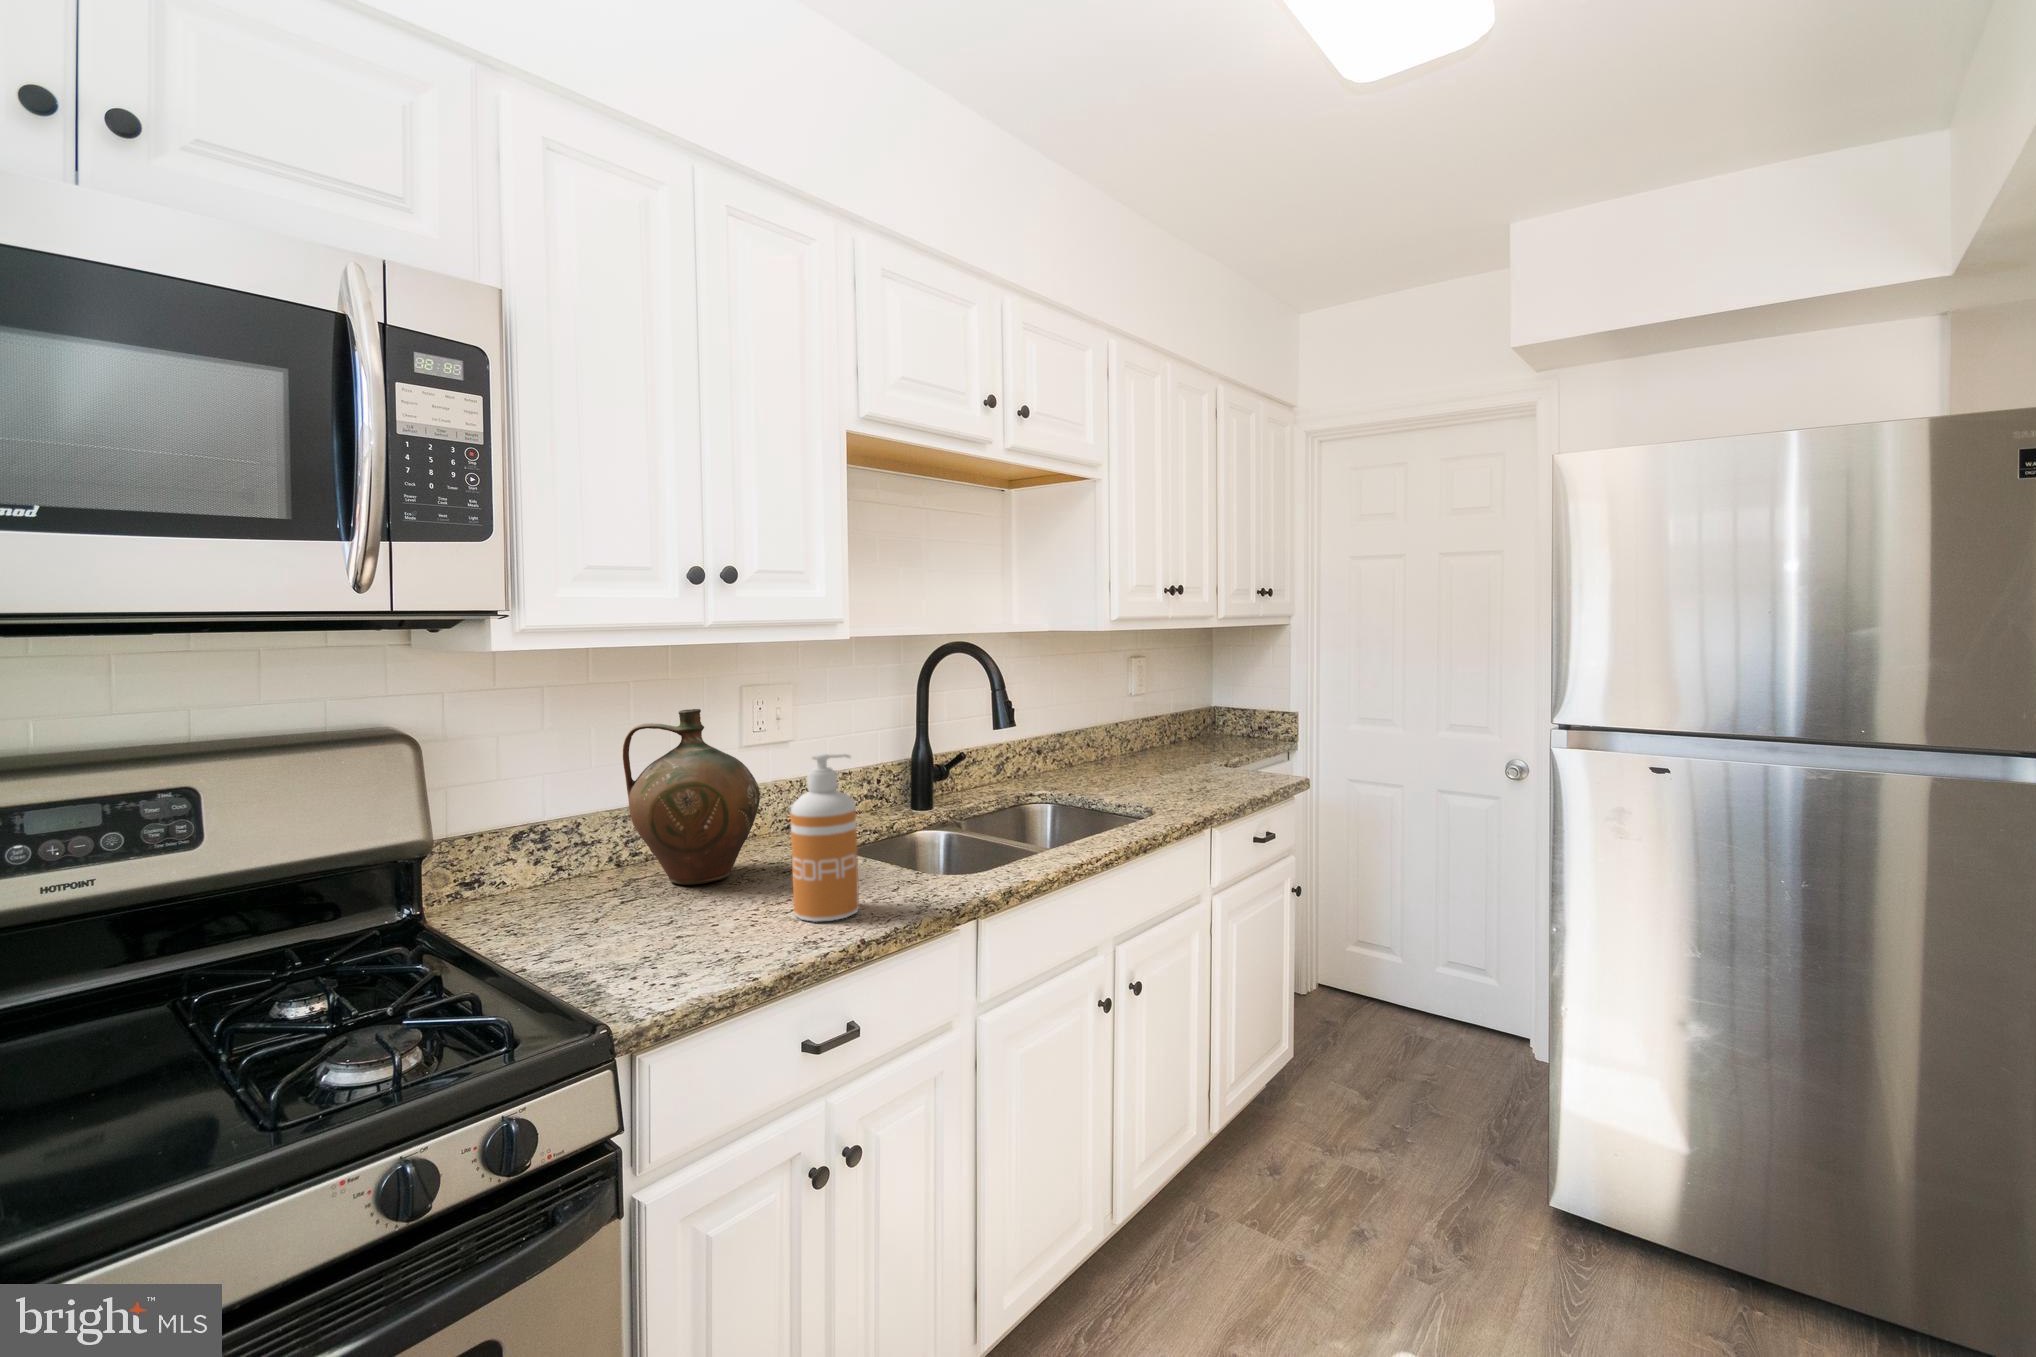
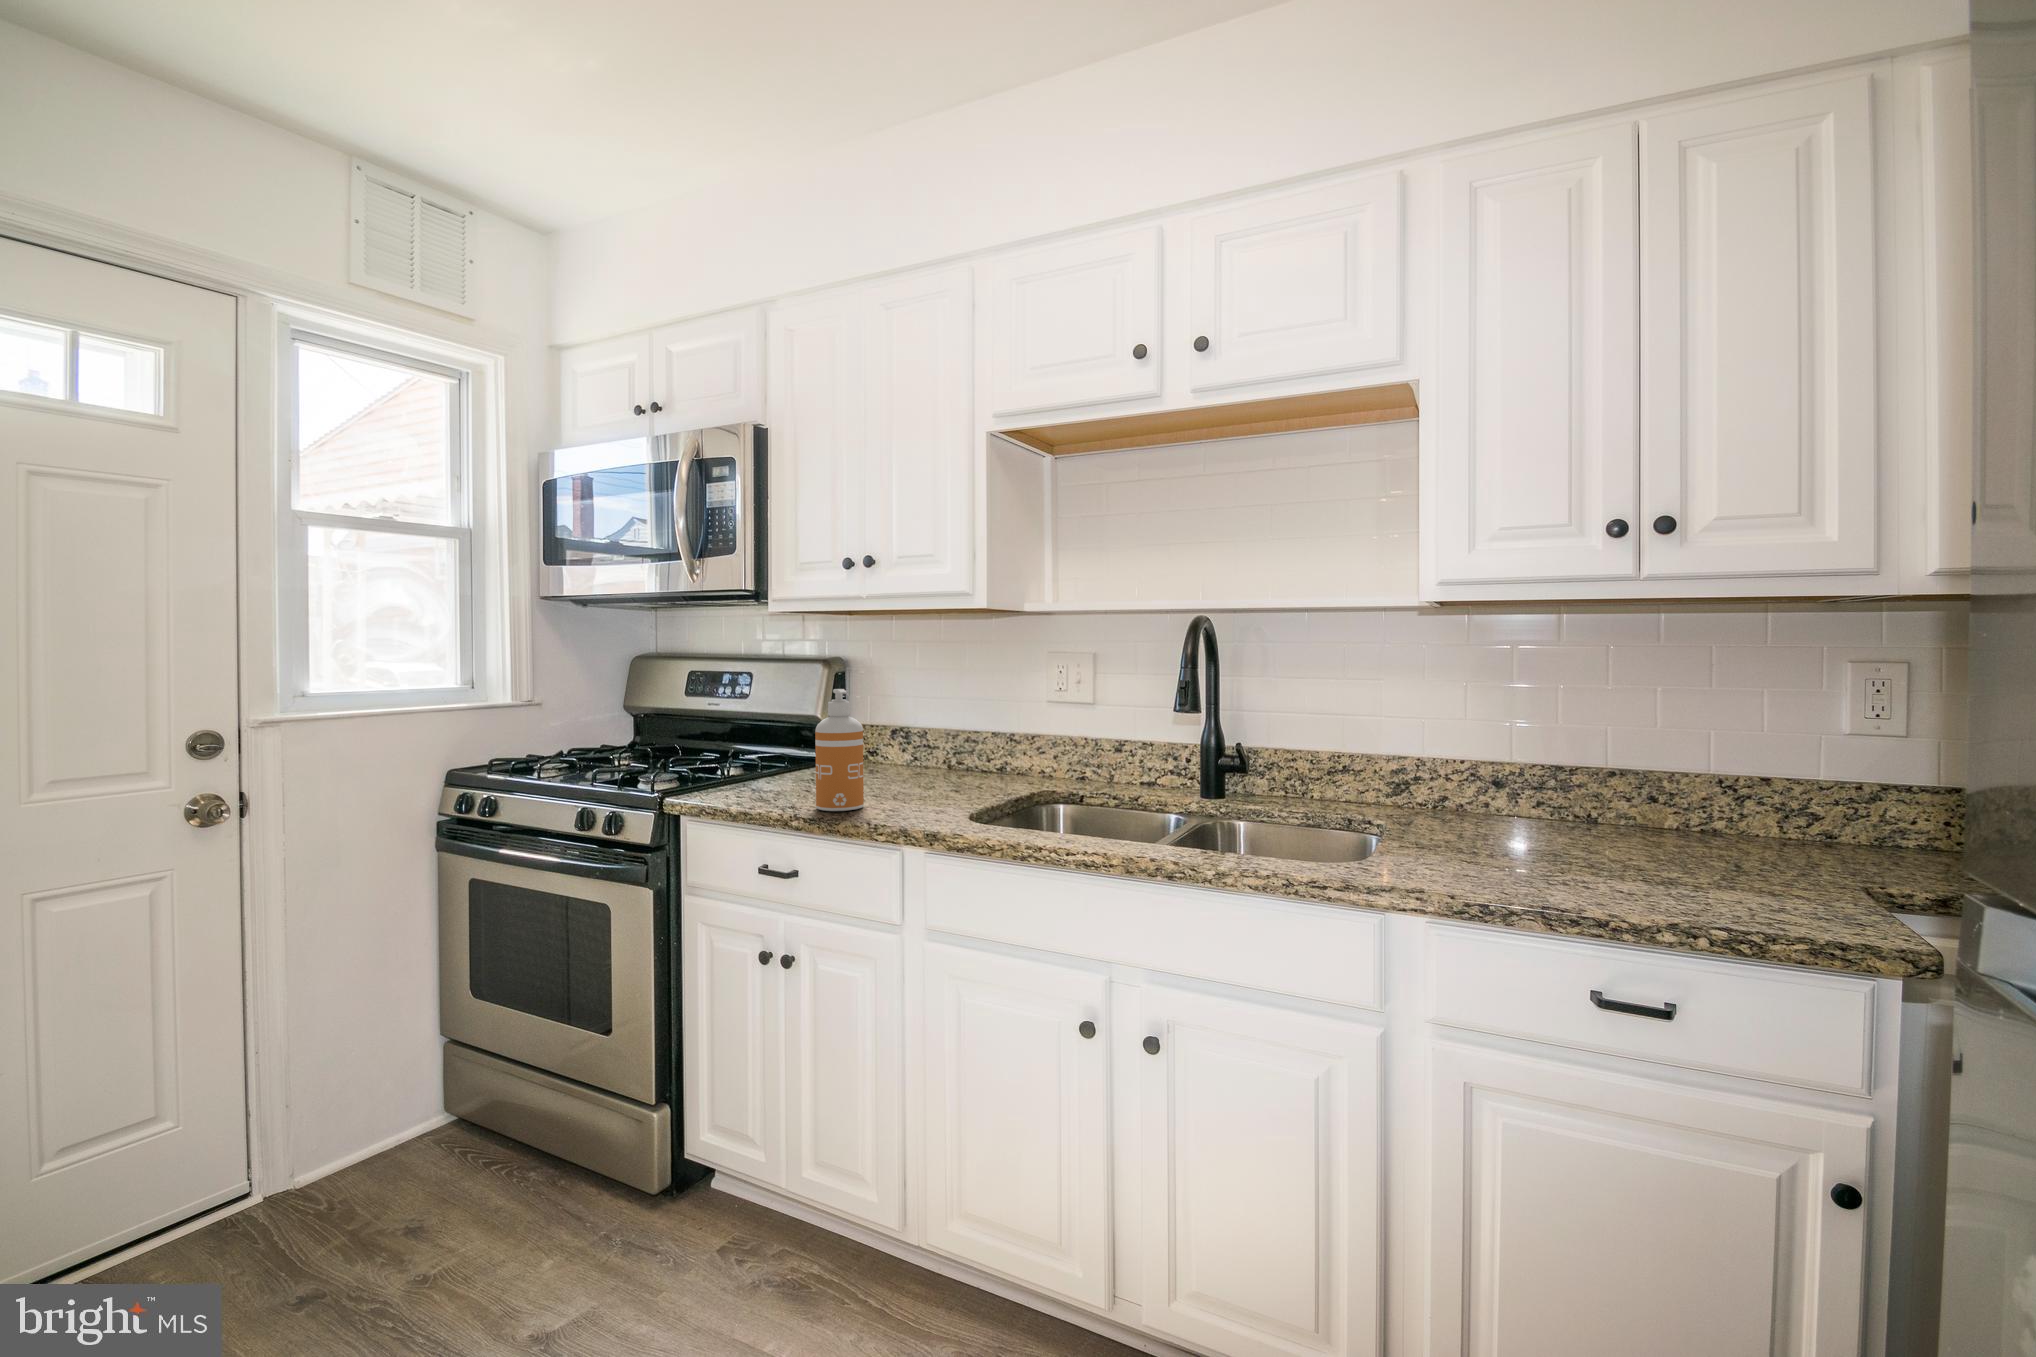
ceramic jug: present [623,709,760,885] -> none [882,659,968,785]

